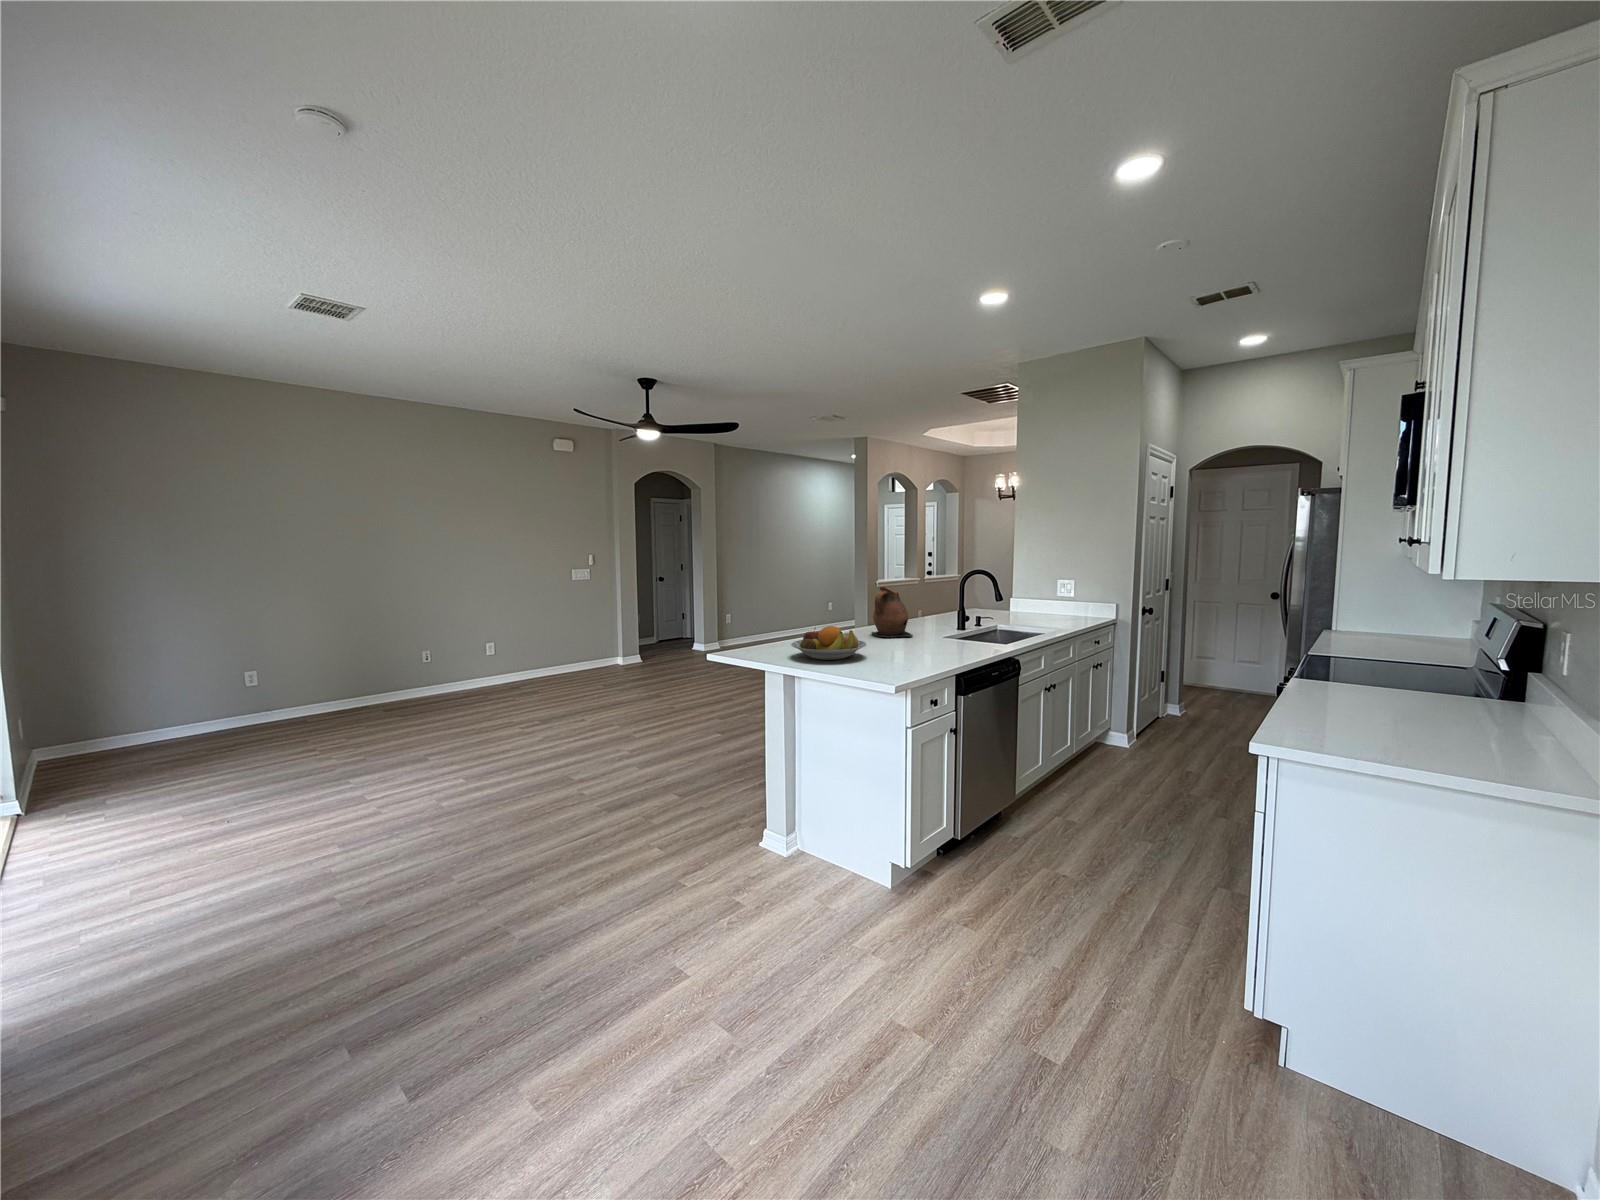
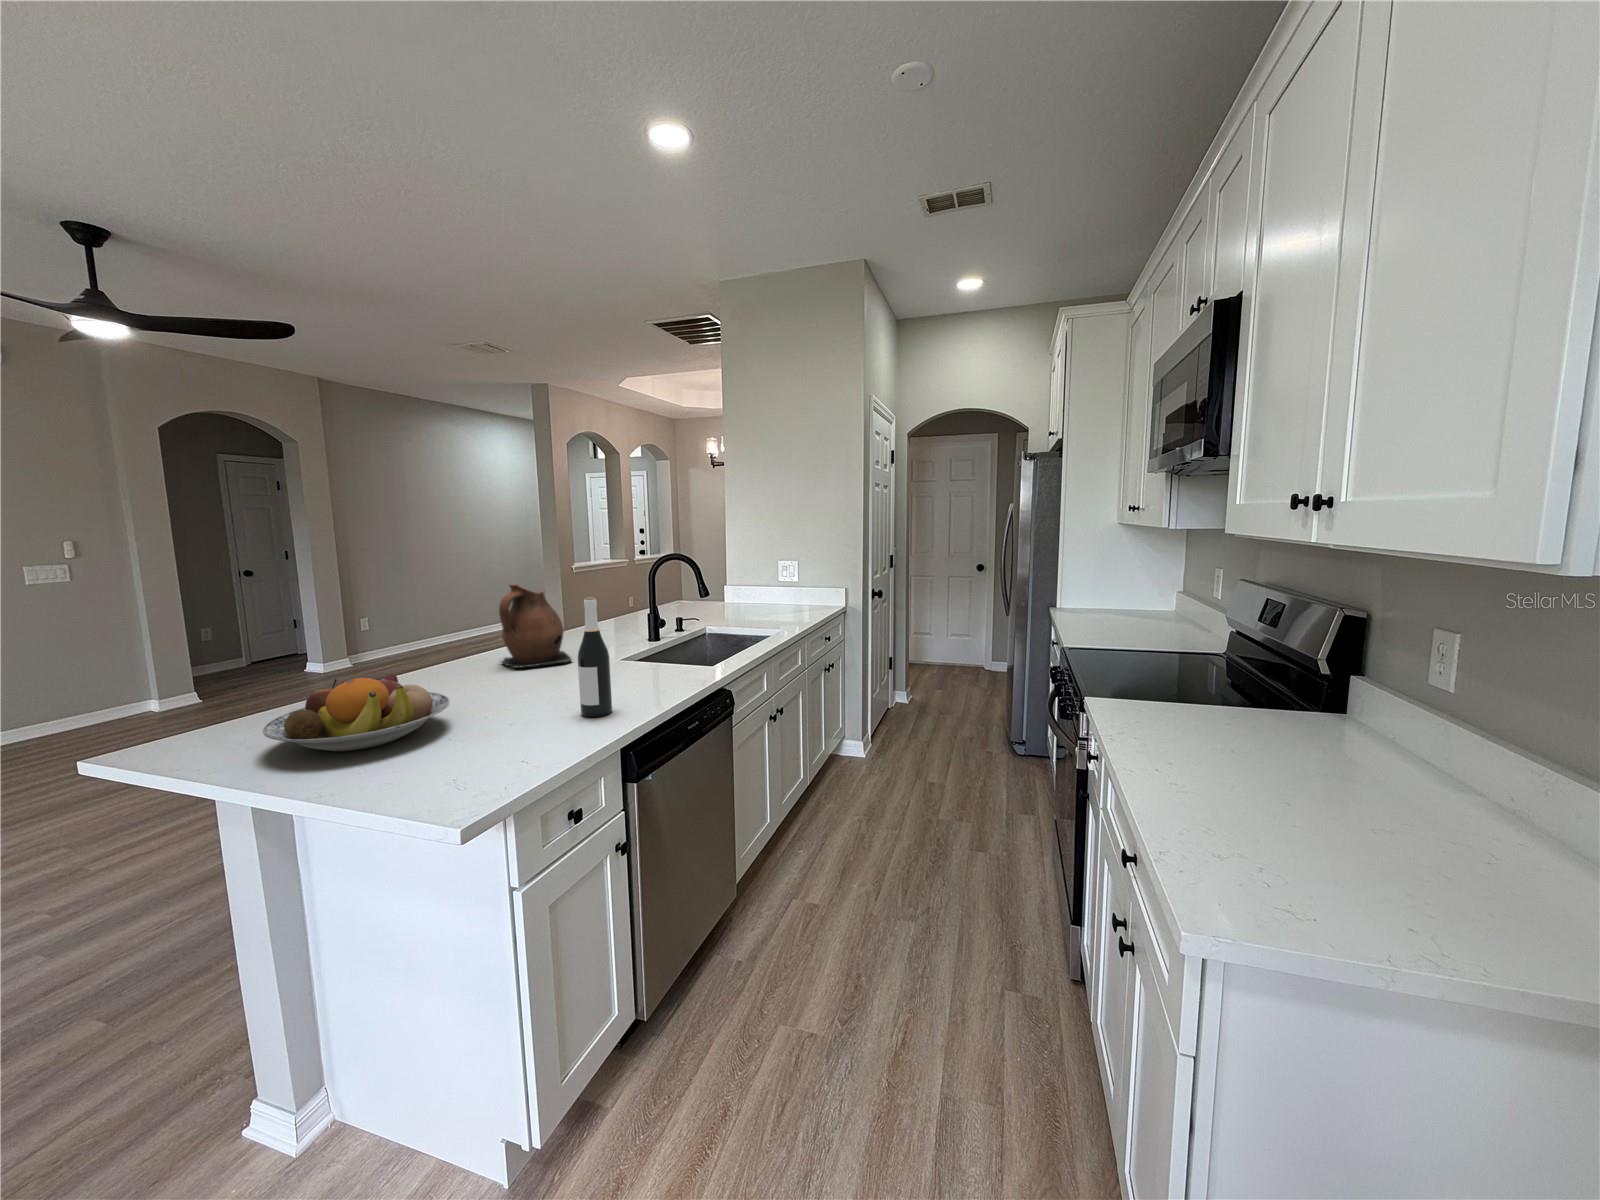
wine bottle: none [931,592,949,659] -> present [578,597,612,717]

